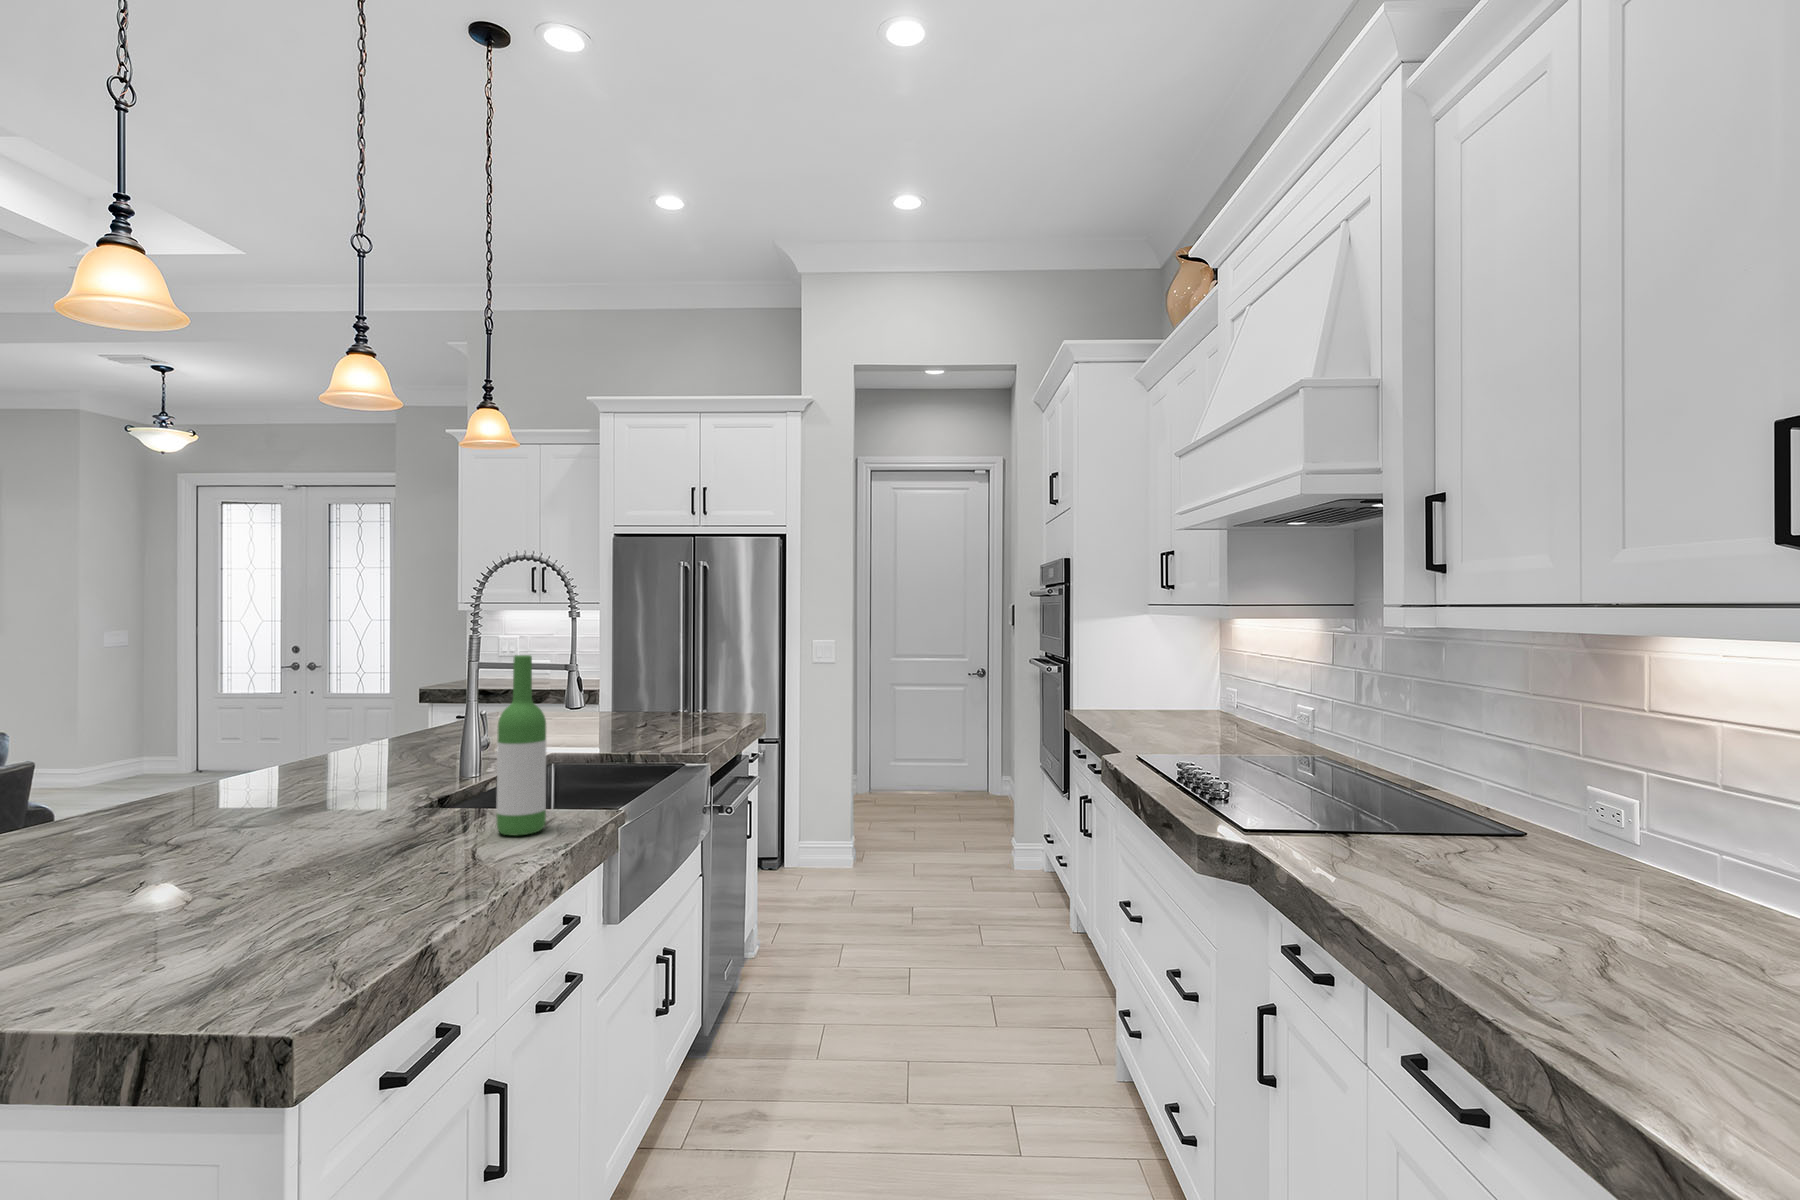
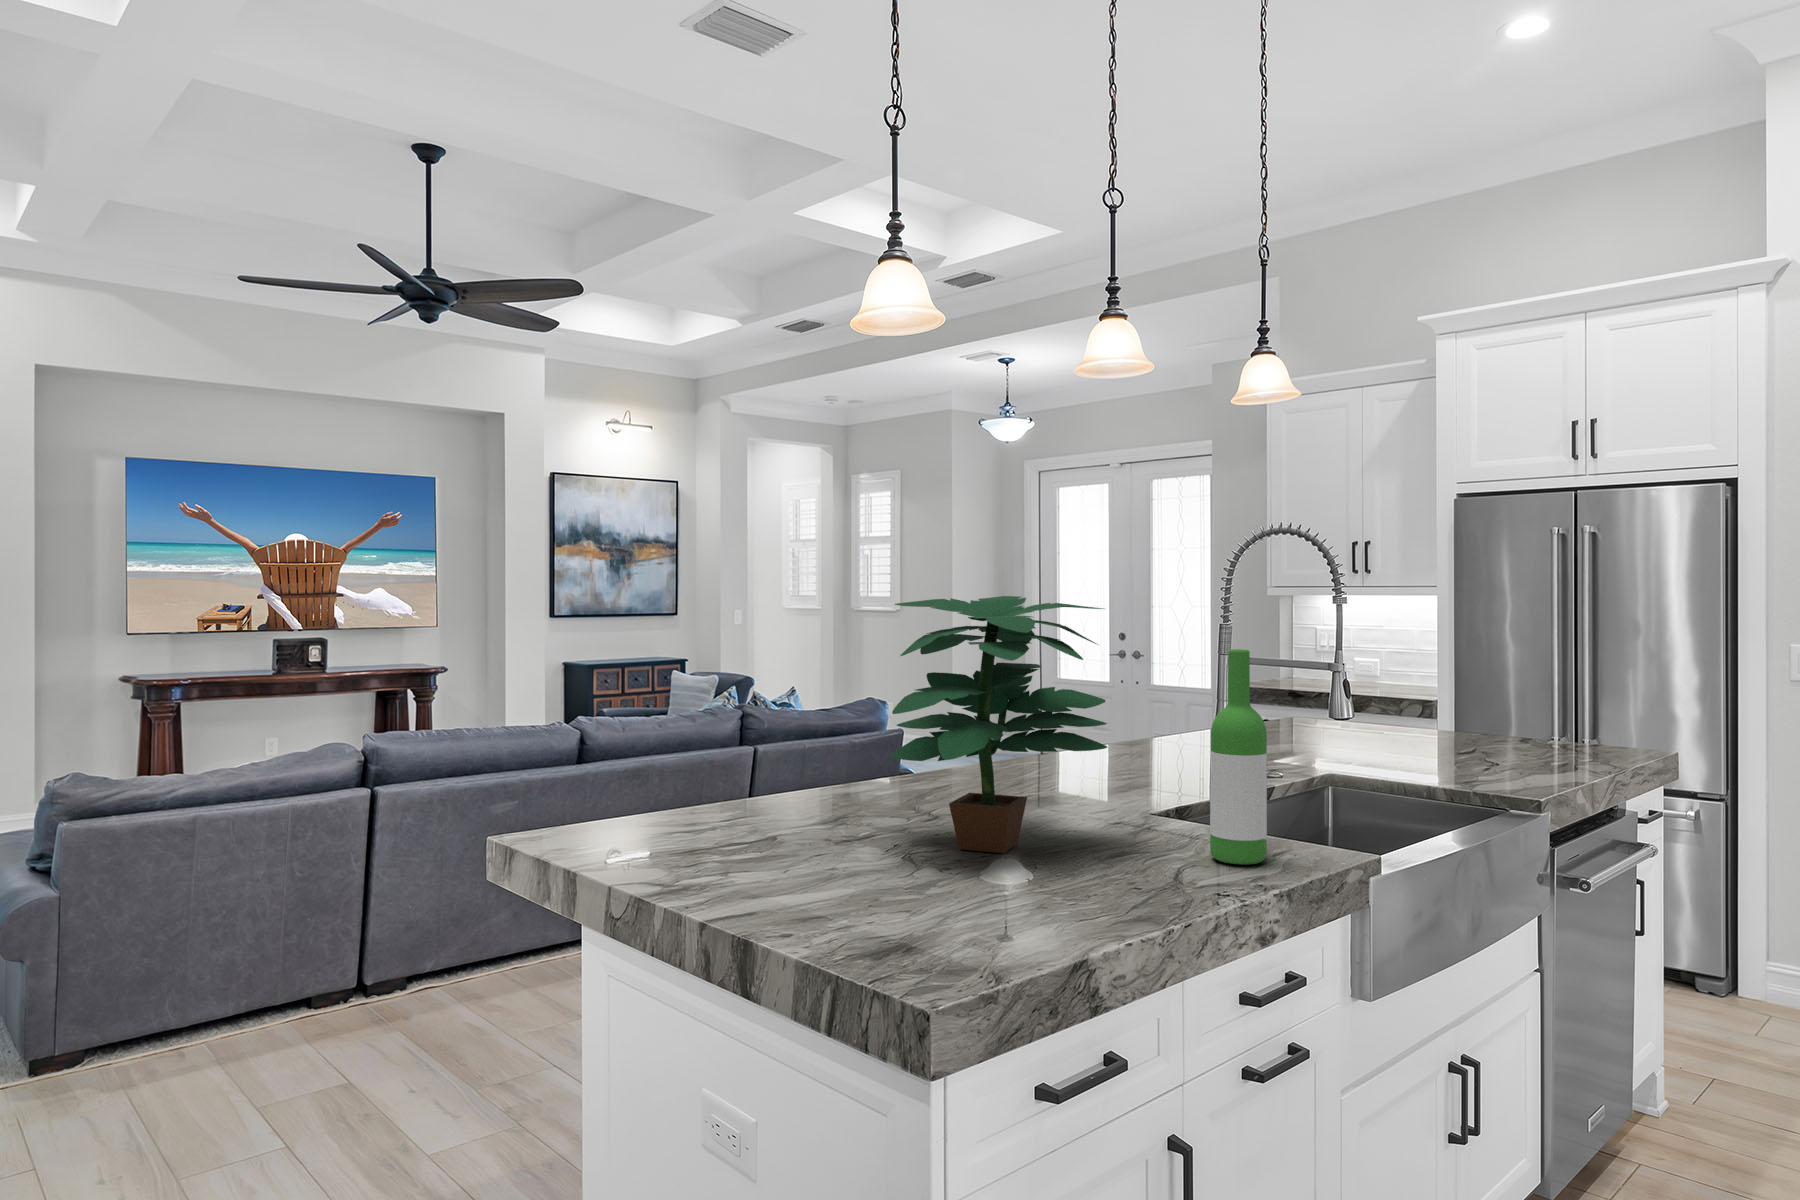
potted plant: none [131,611,397,872] -> present [891,596,1107,853]

